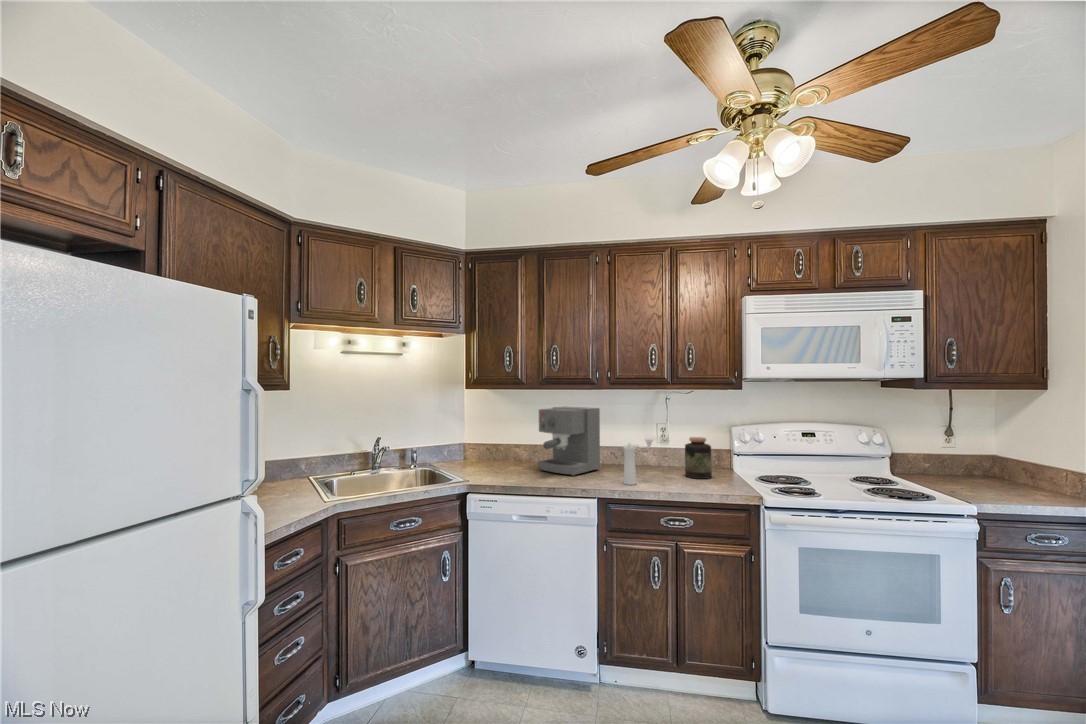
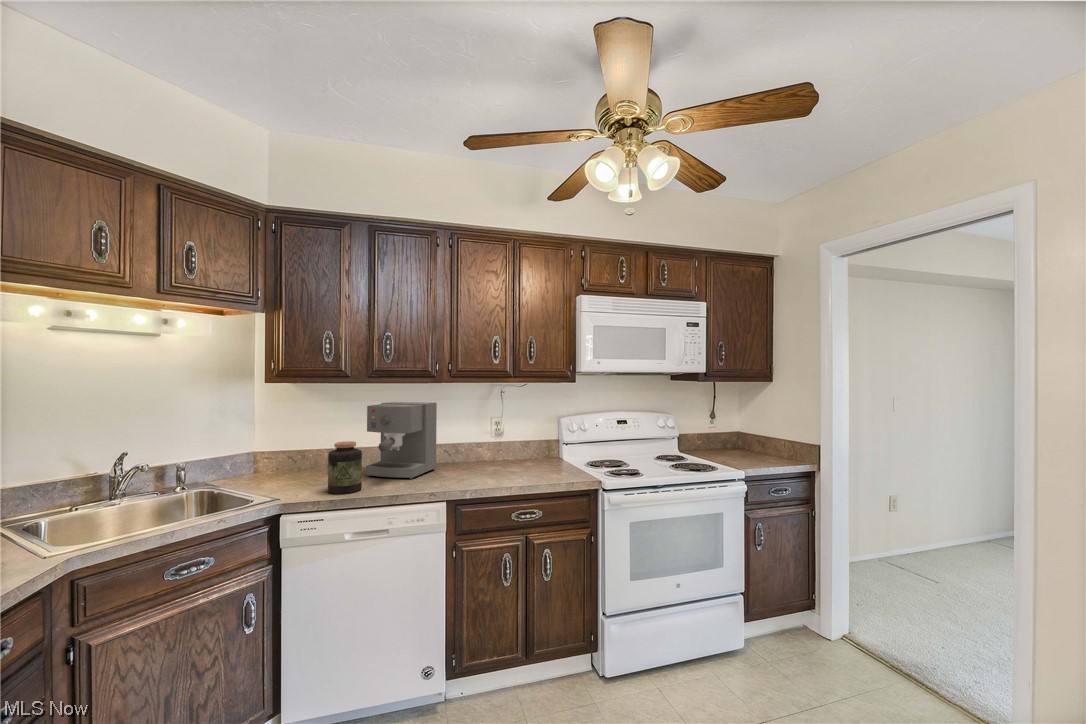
pepper mill: present [624,437,654,485] -> none [471,431,500,483]
jar: present [685,437,712,479] -> present [328,441,362,494]

